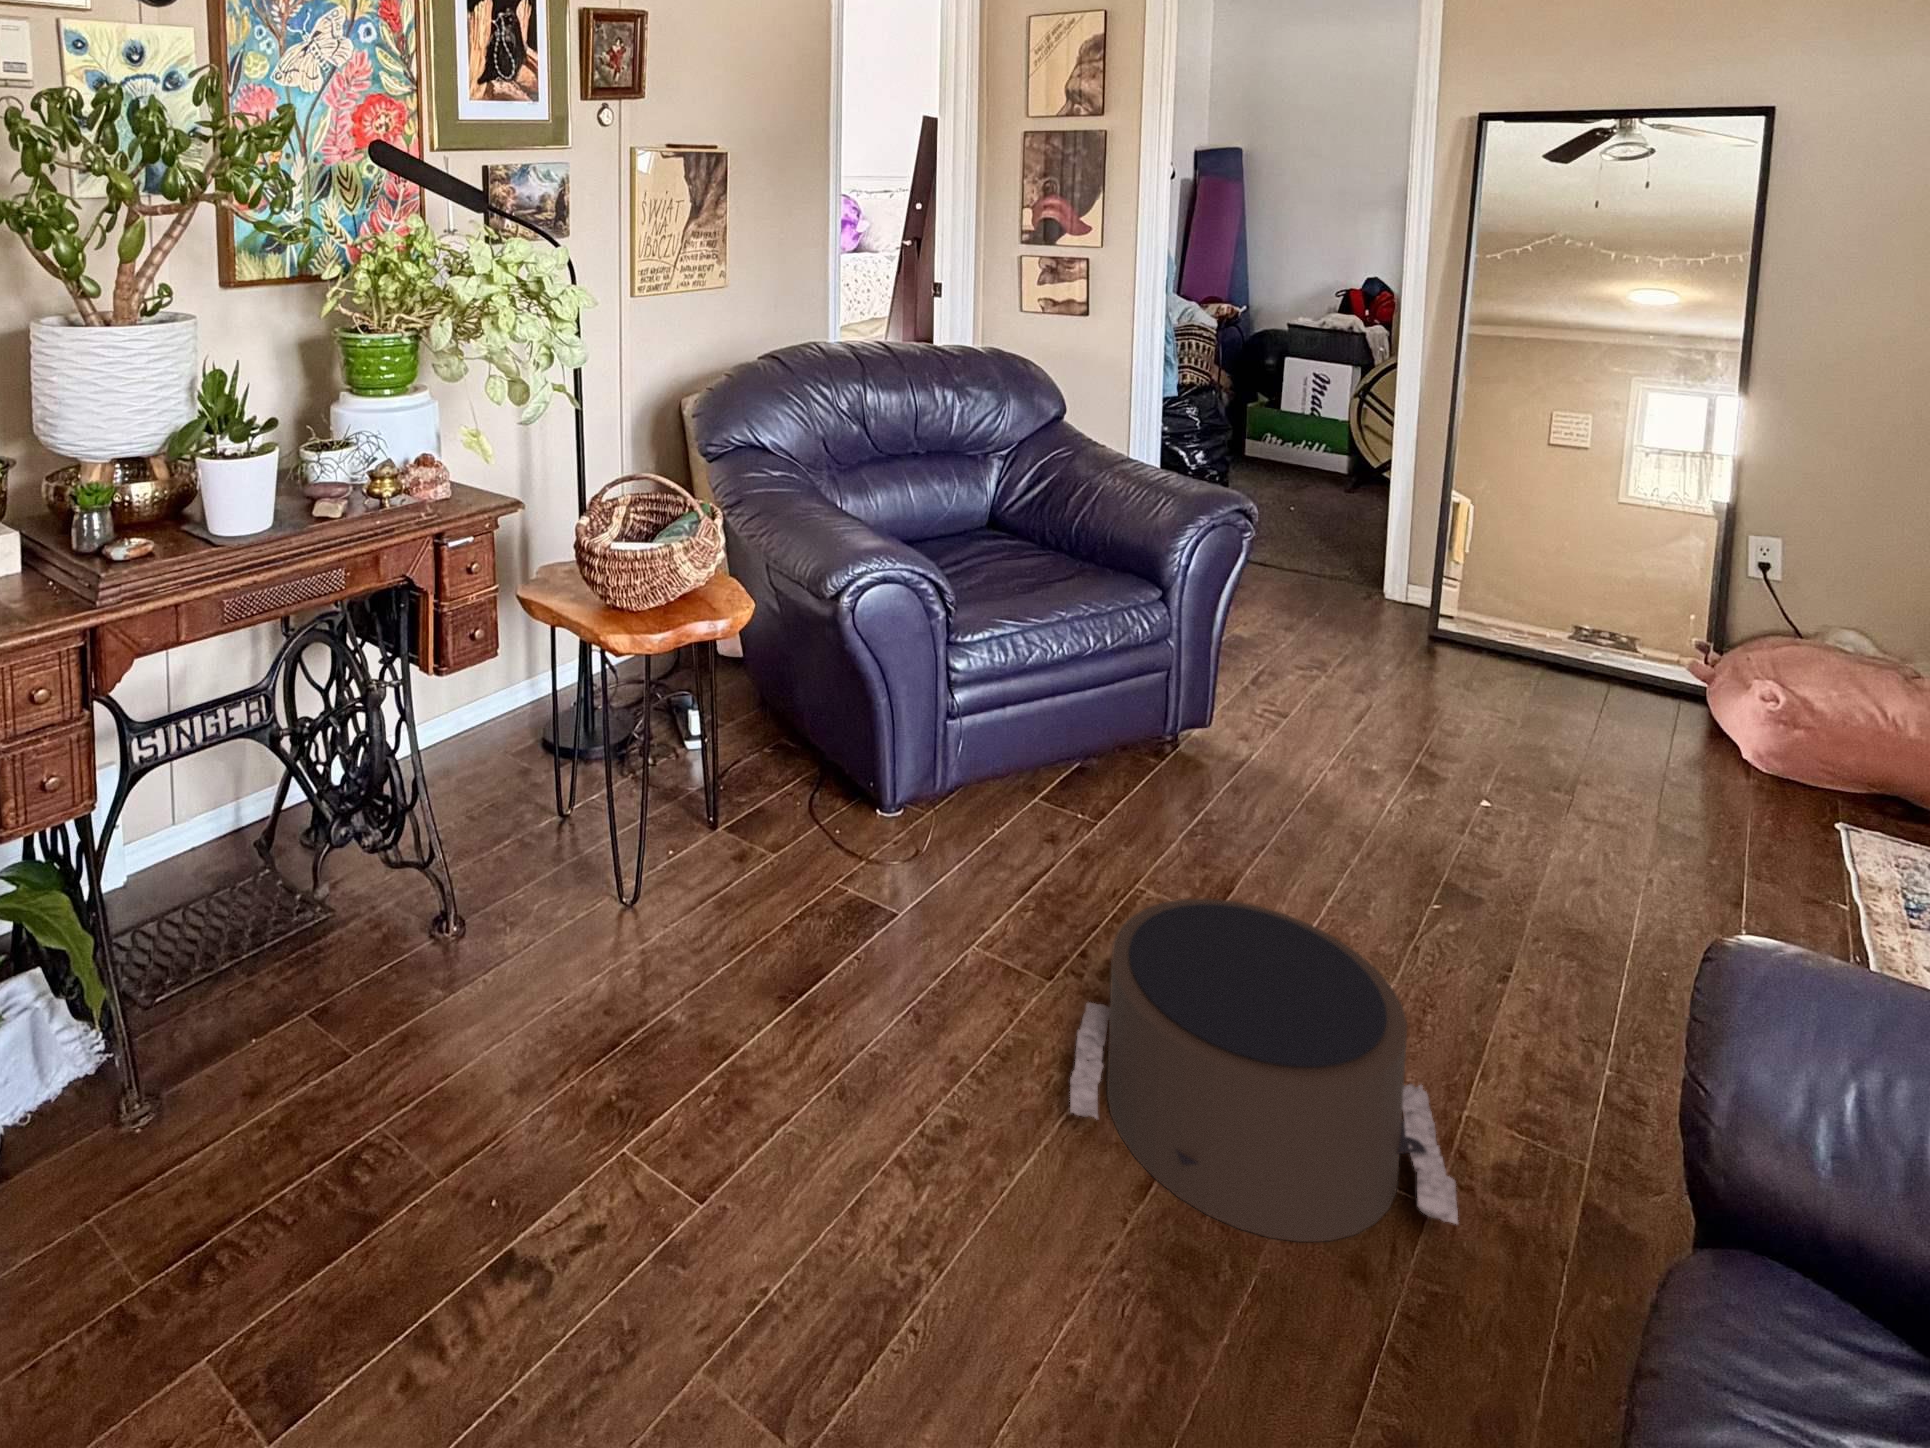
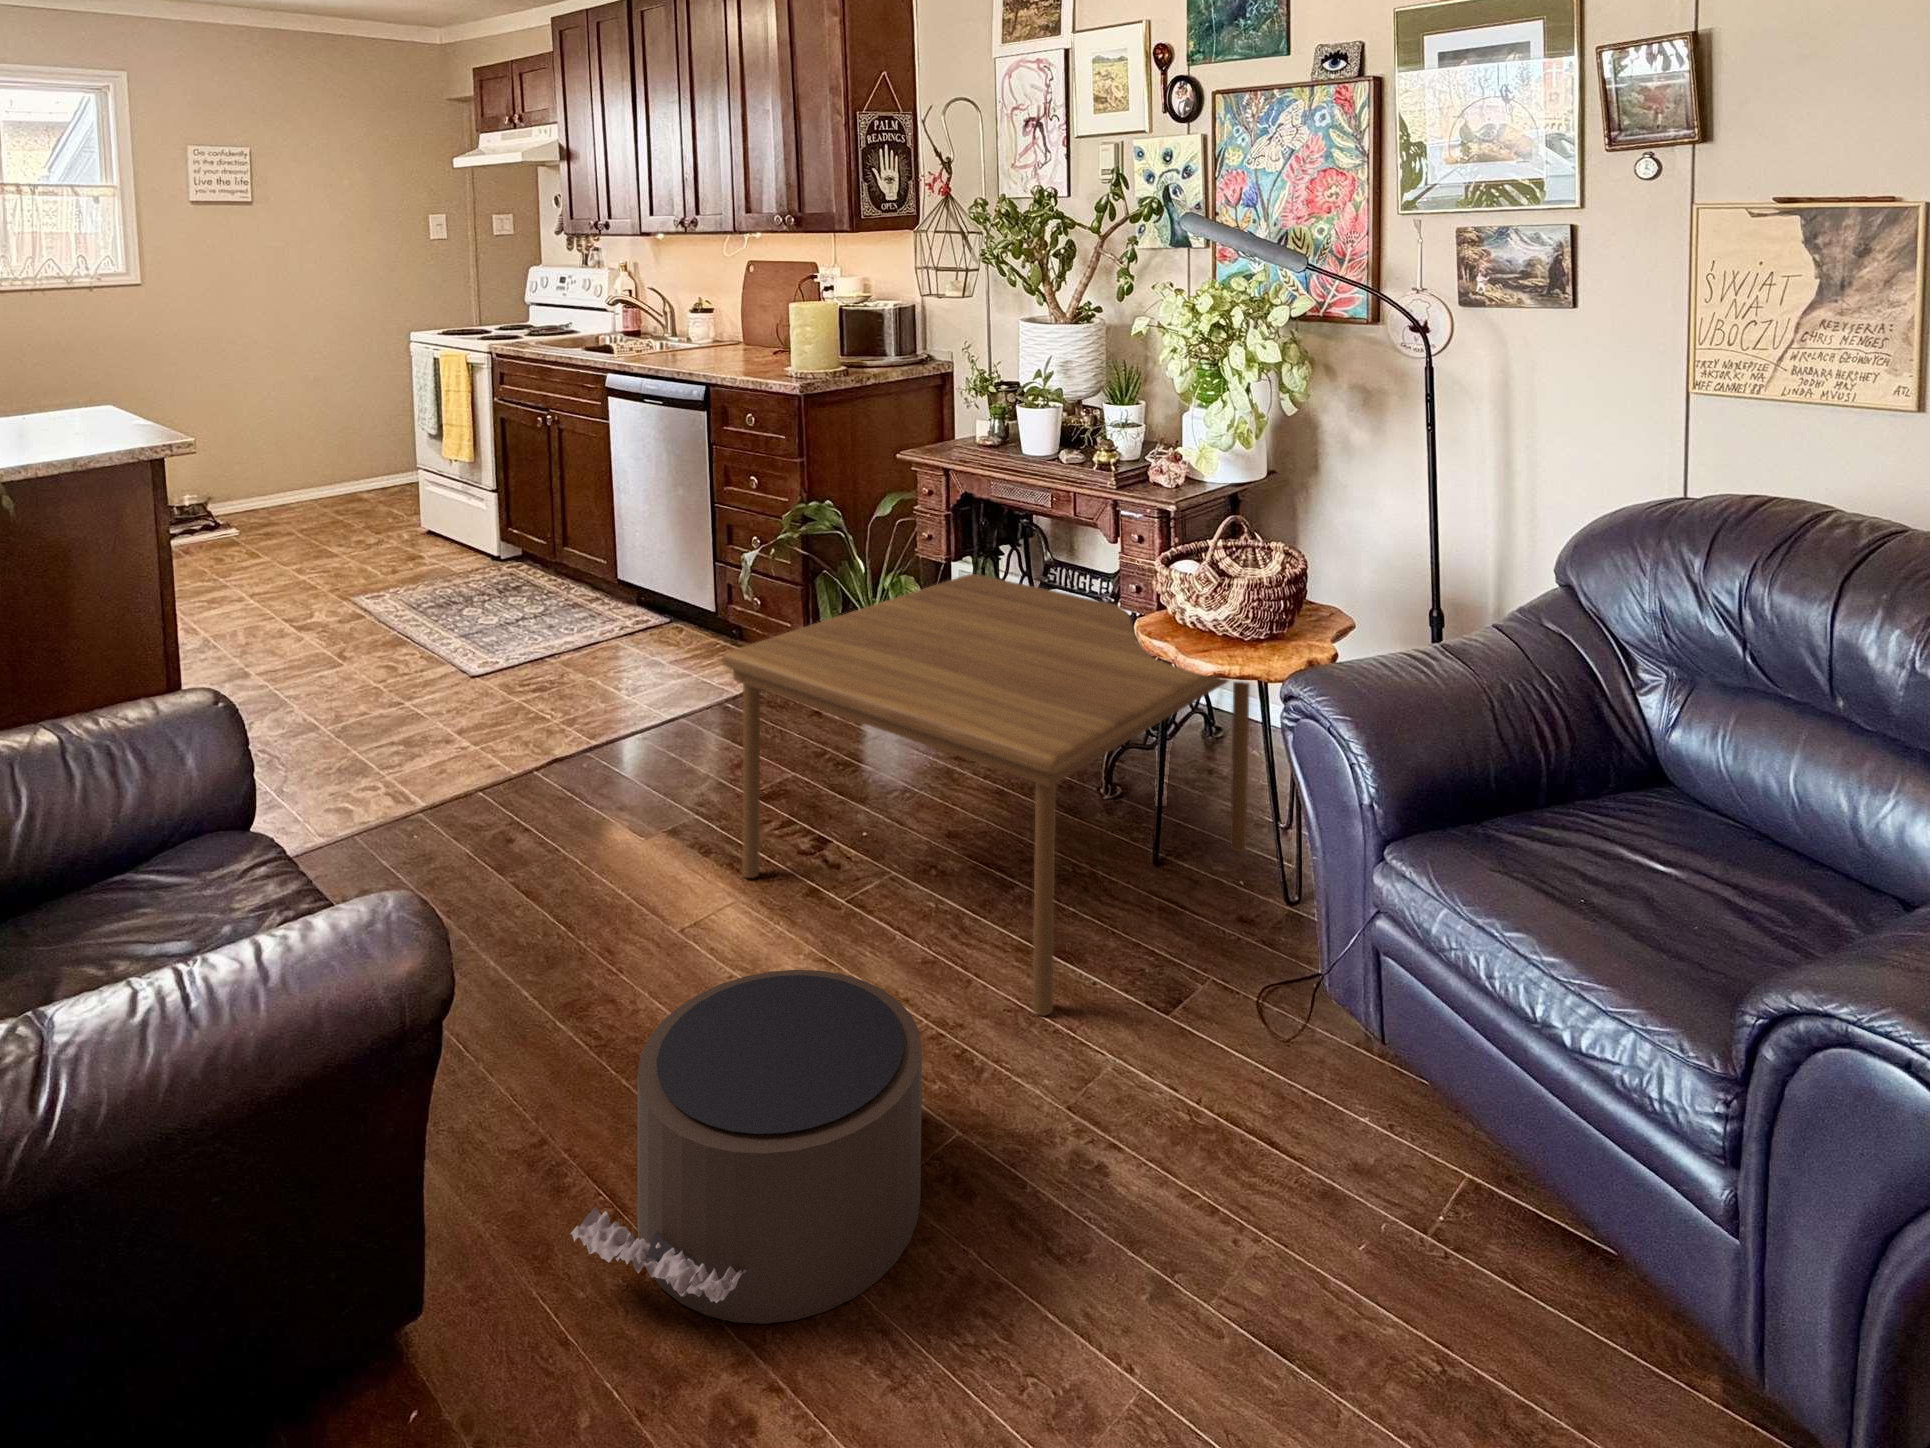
coffee table: none [193,599,937,1317] -> present [722,574,1250,1016]

